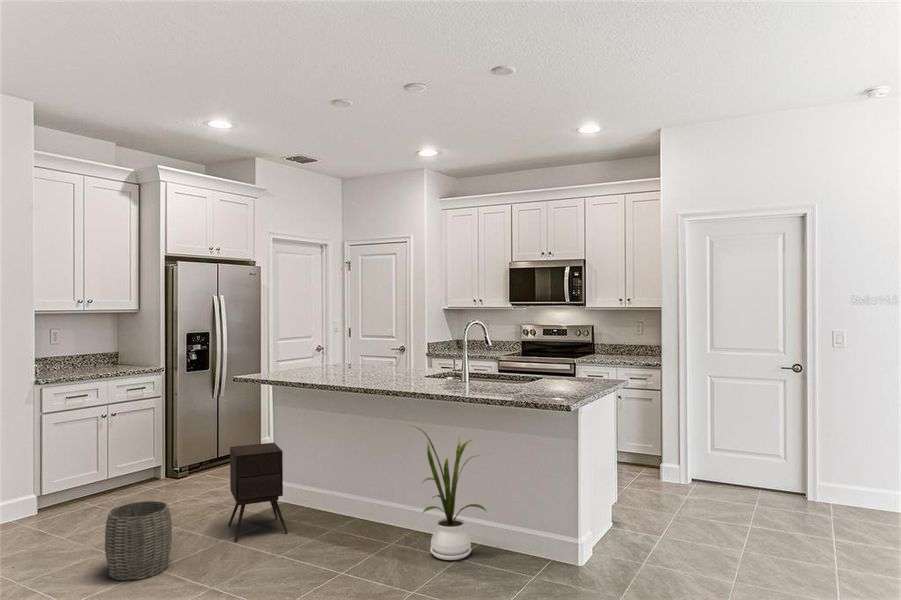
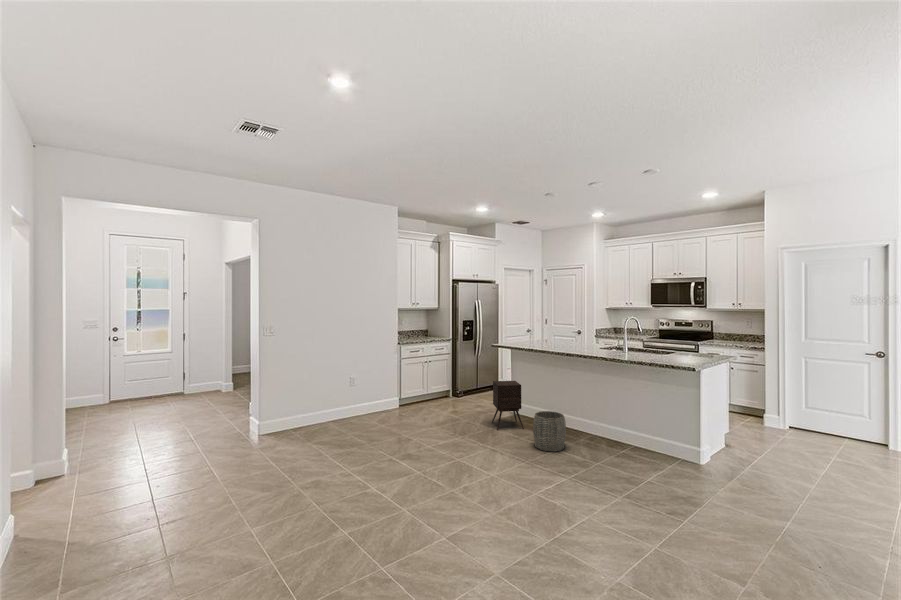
house plant: present [413,426,486,560] -> none [593,375,642,452]
woven basket: present [105,501,172,580] -> present [533,411,566,451]

